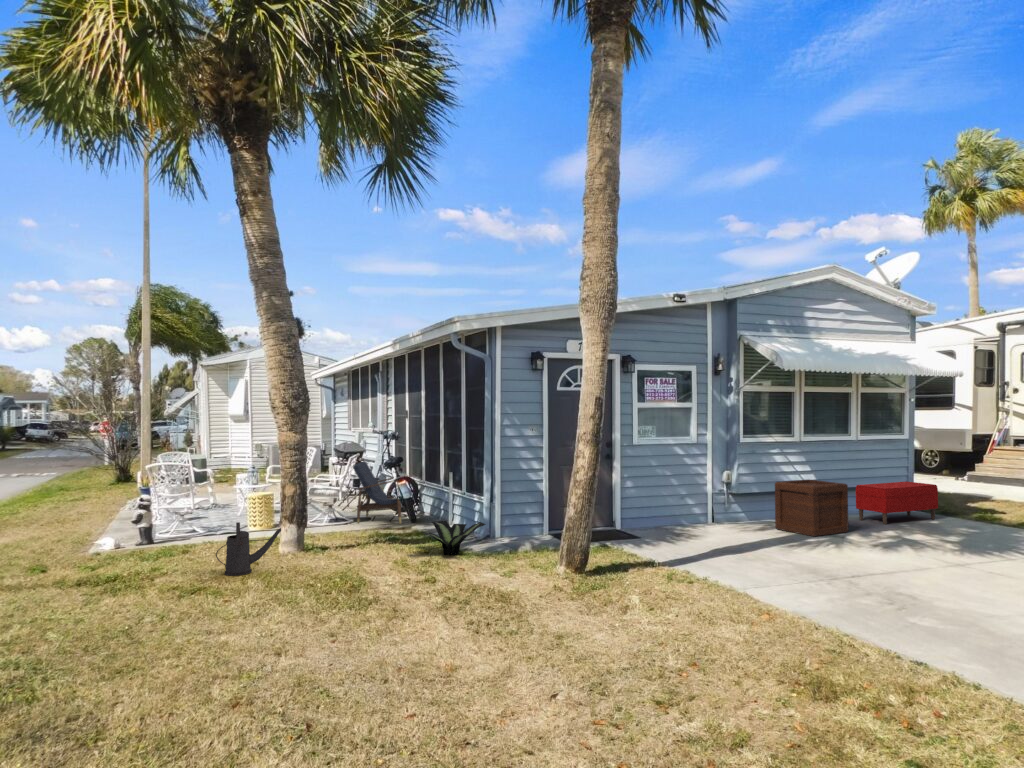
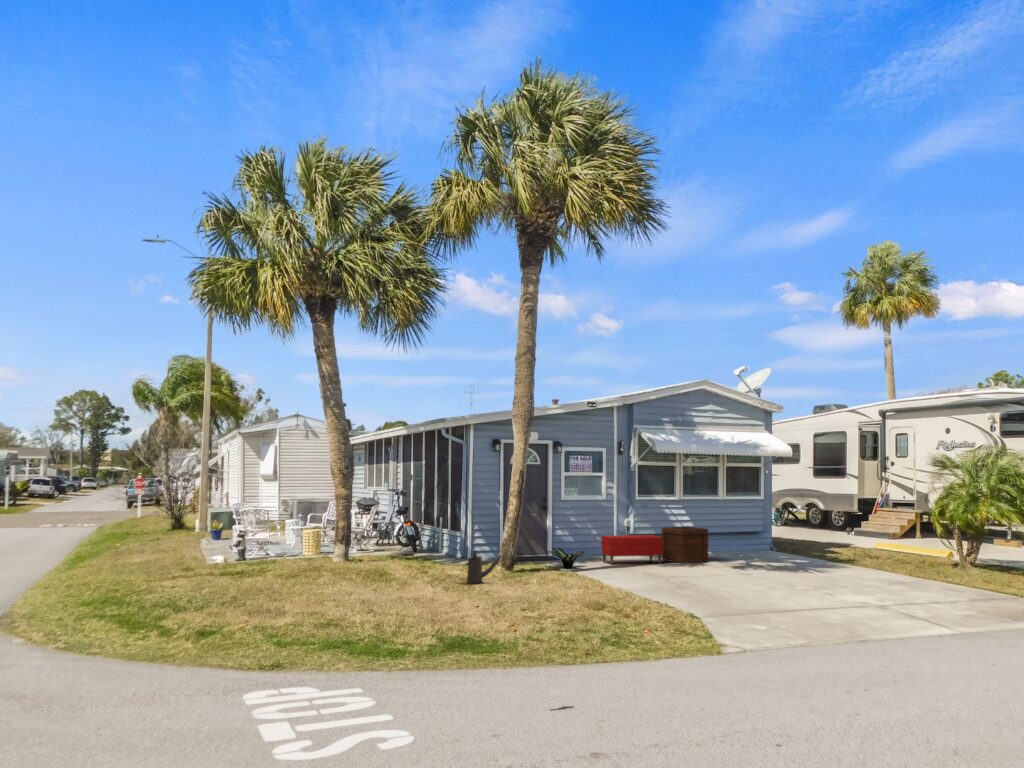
lounge chair: present [353,462,401,524] -> none [374,511,418,555]
bench: present [856,481,938,524] -> present [601,535,663,565]
potted plant: present [423,521,486,555] -> present [549,548,584,568]
watering can: present [216,522,281,576] -> present [467,550,501,584]

